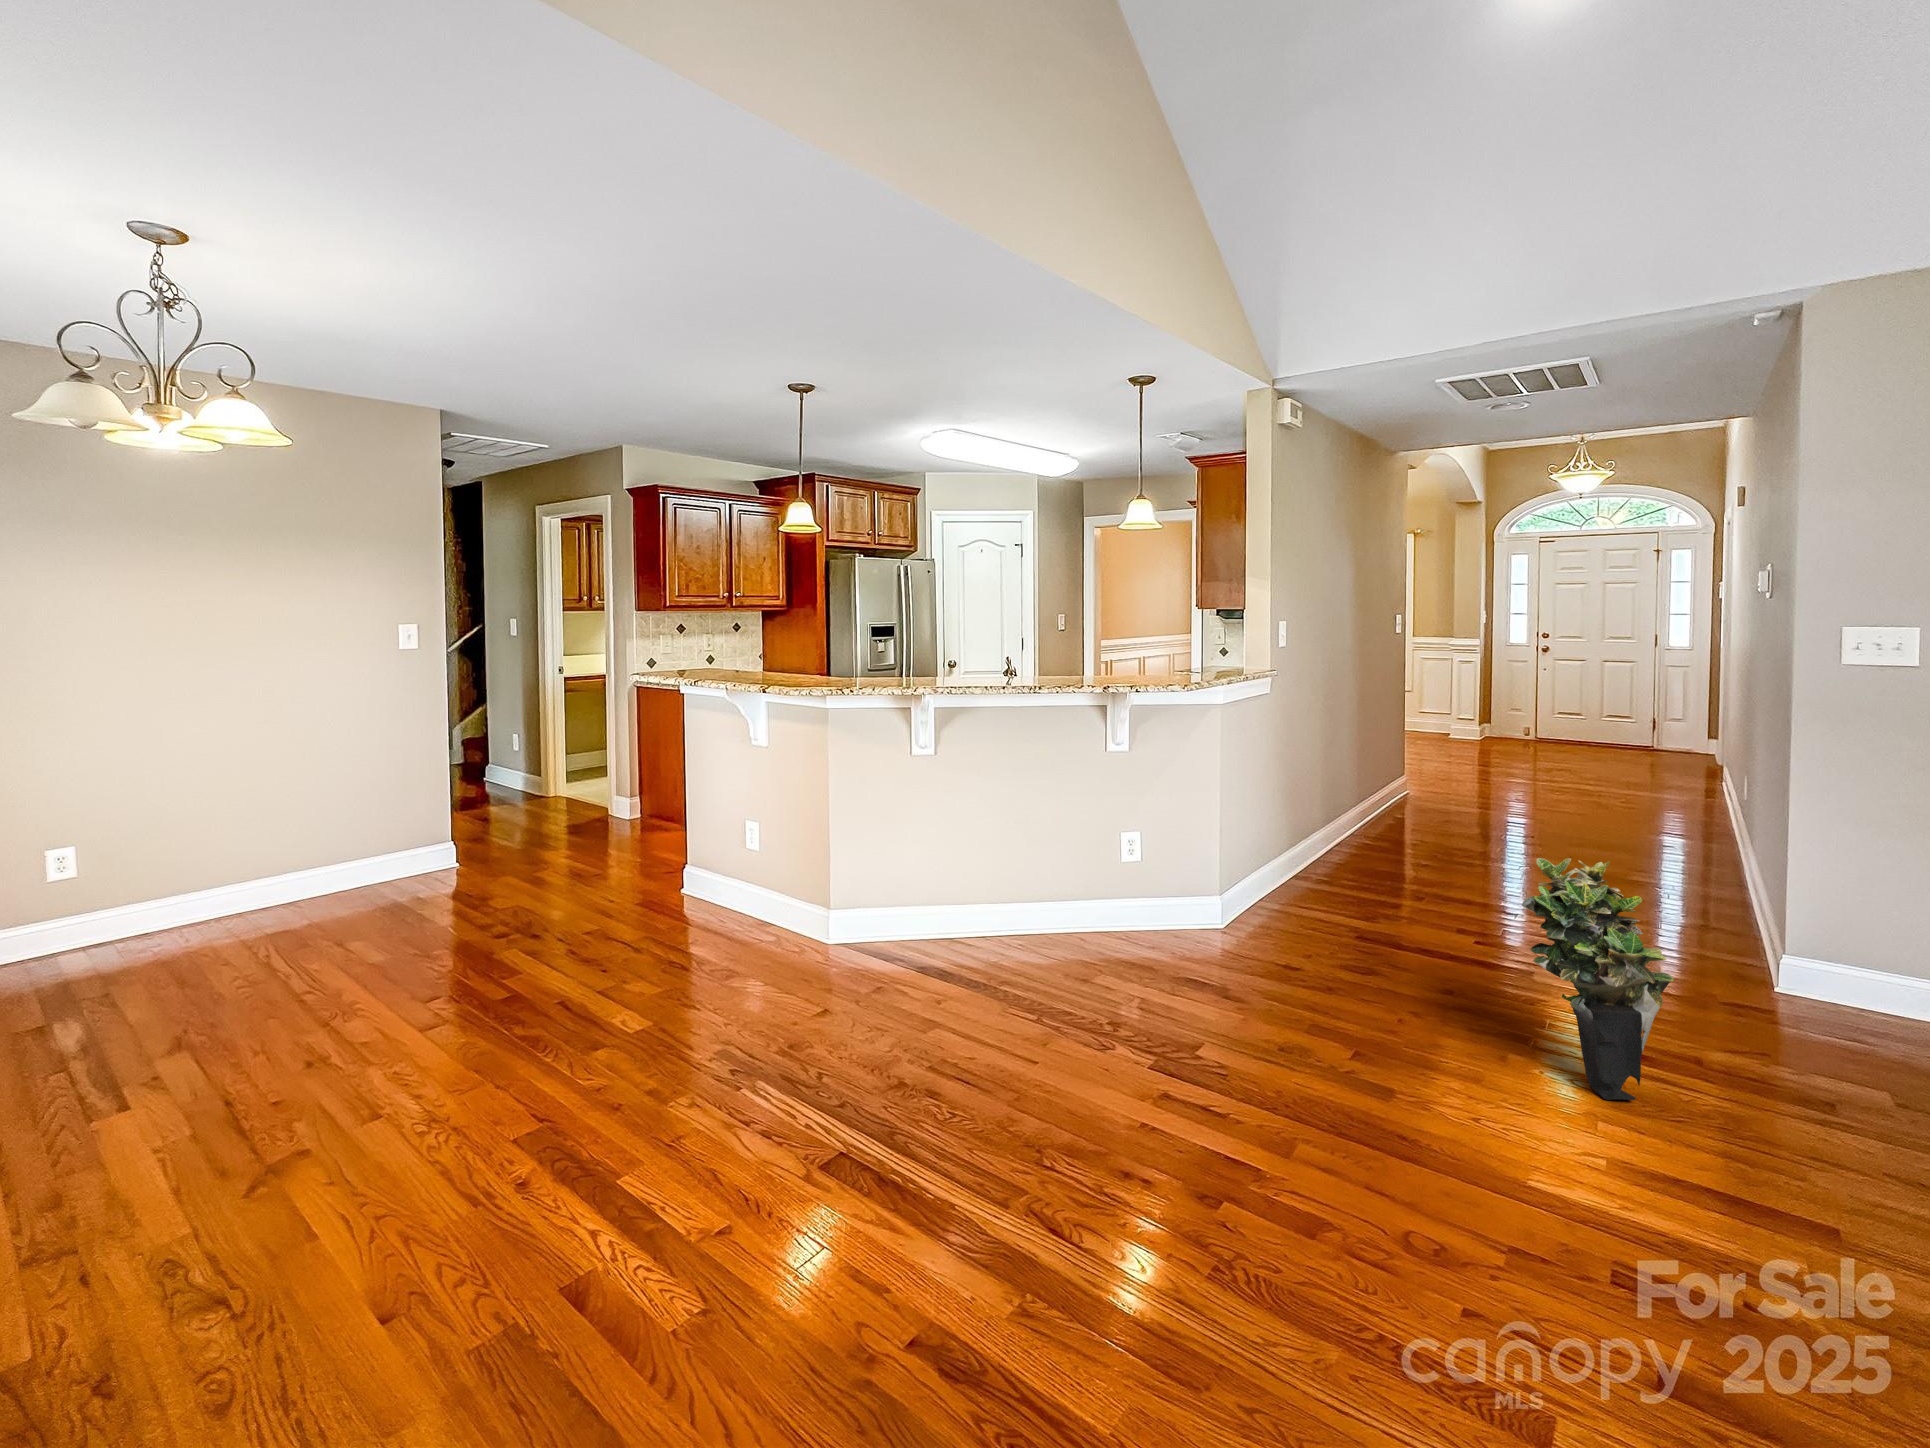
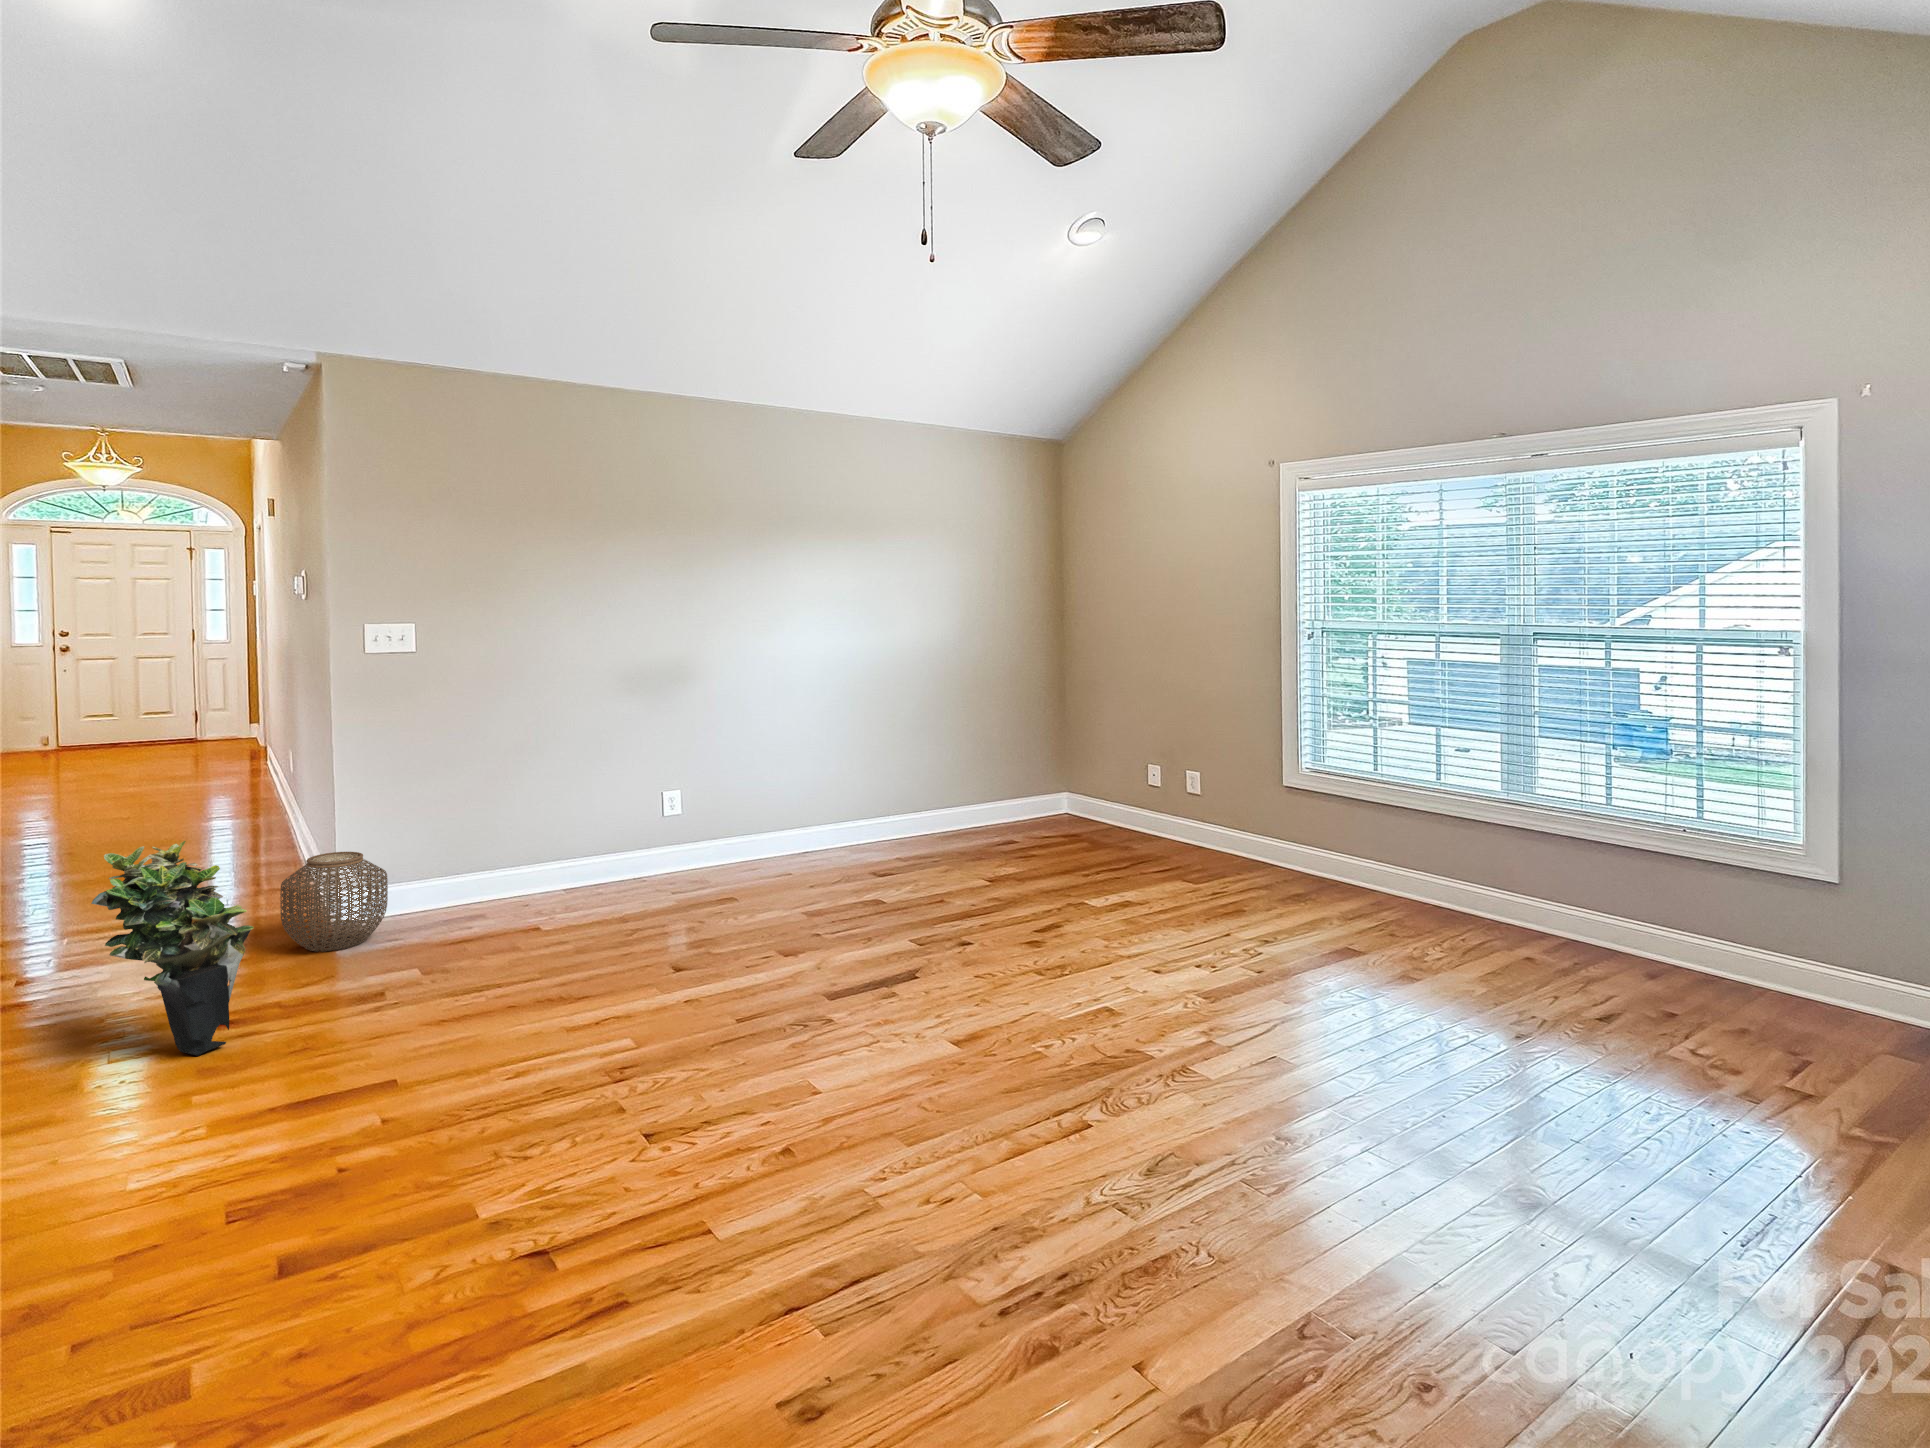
woven basket: none [1711,906,1855,1035] -> present [280,852,388,952]

